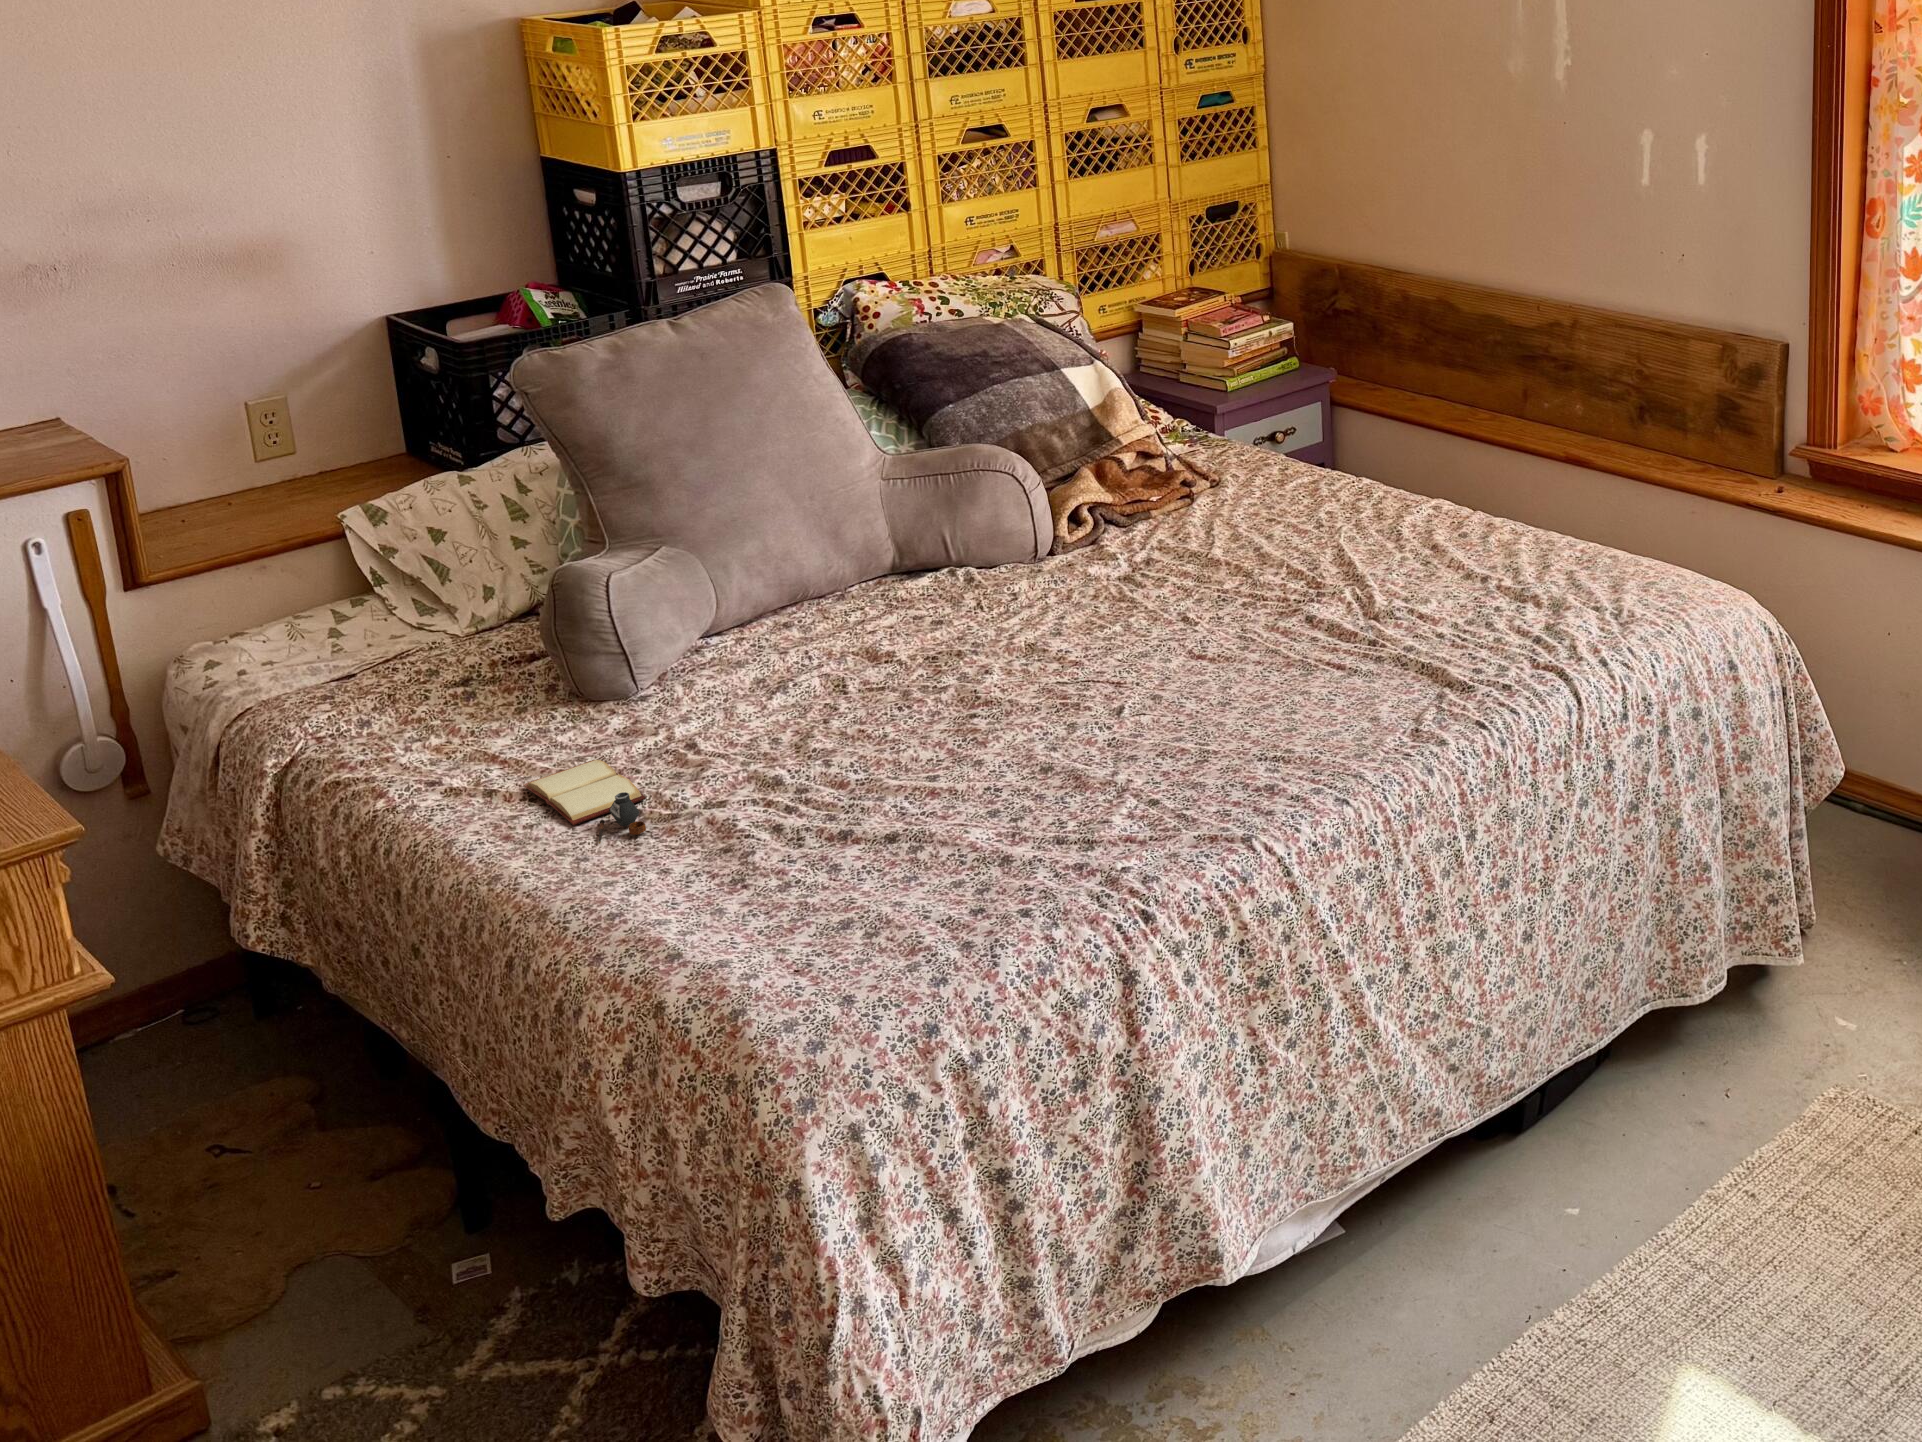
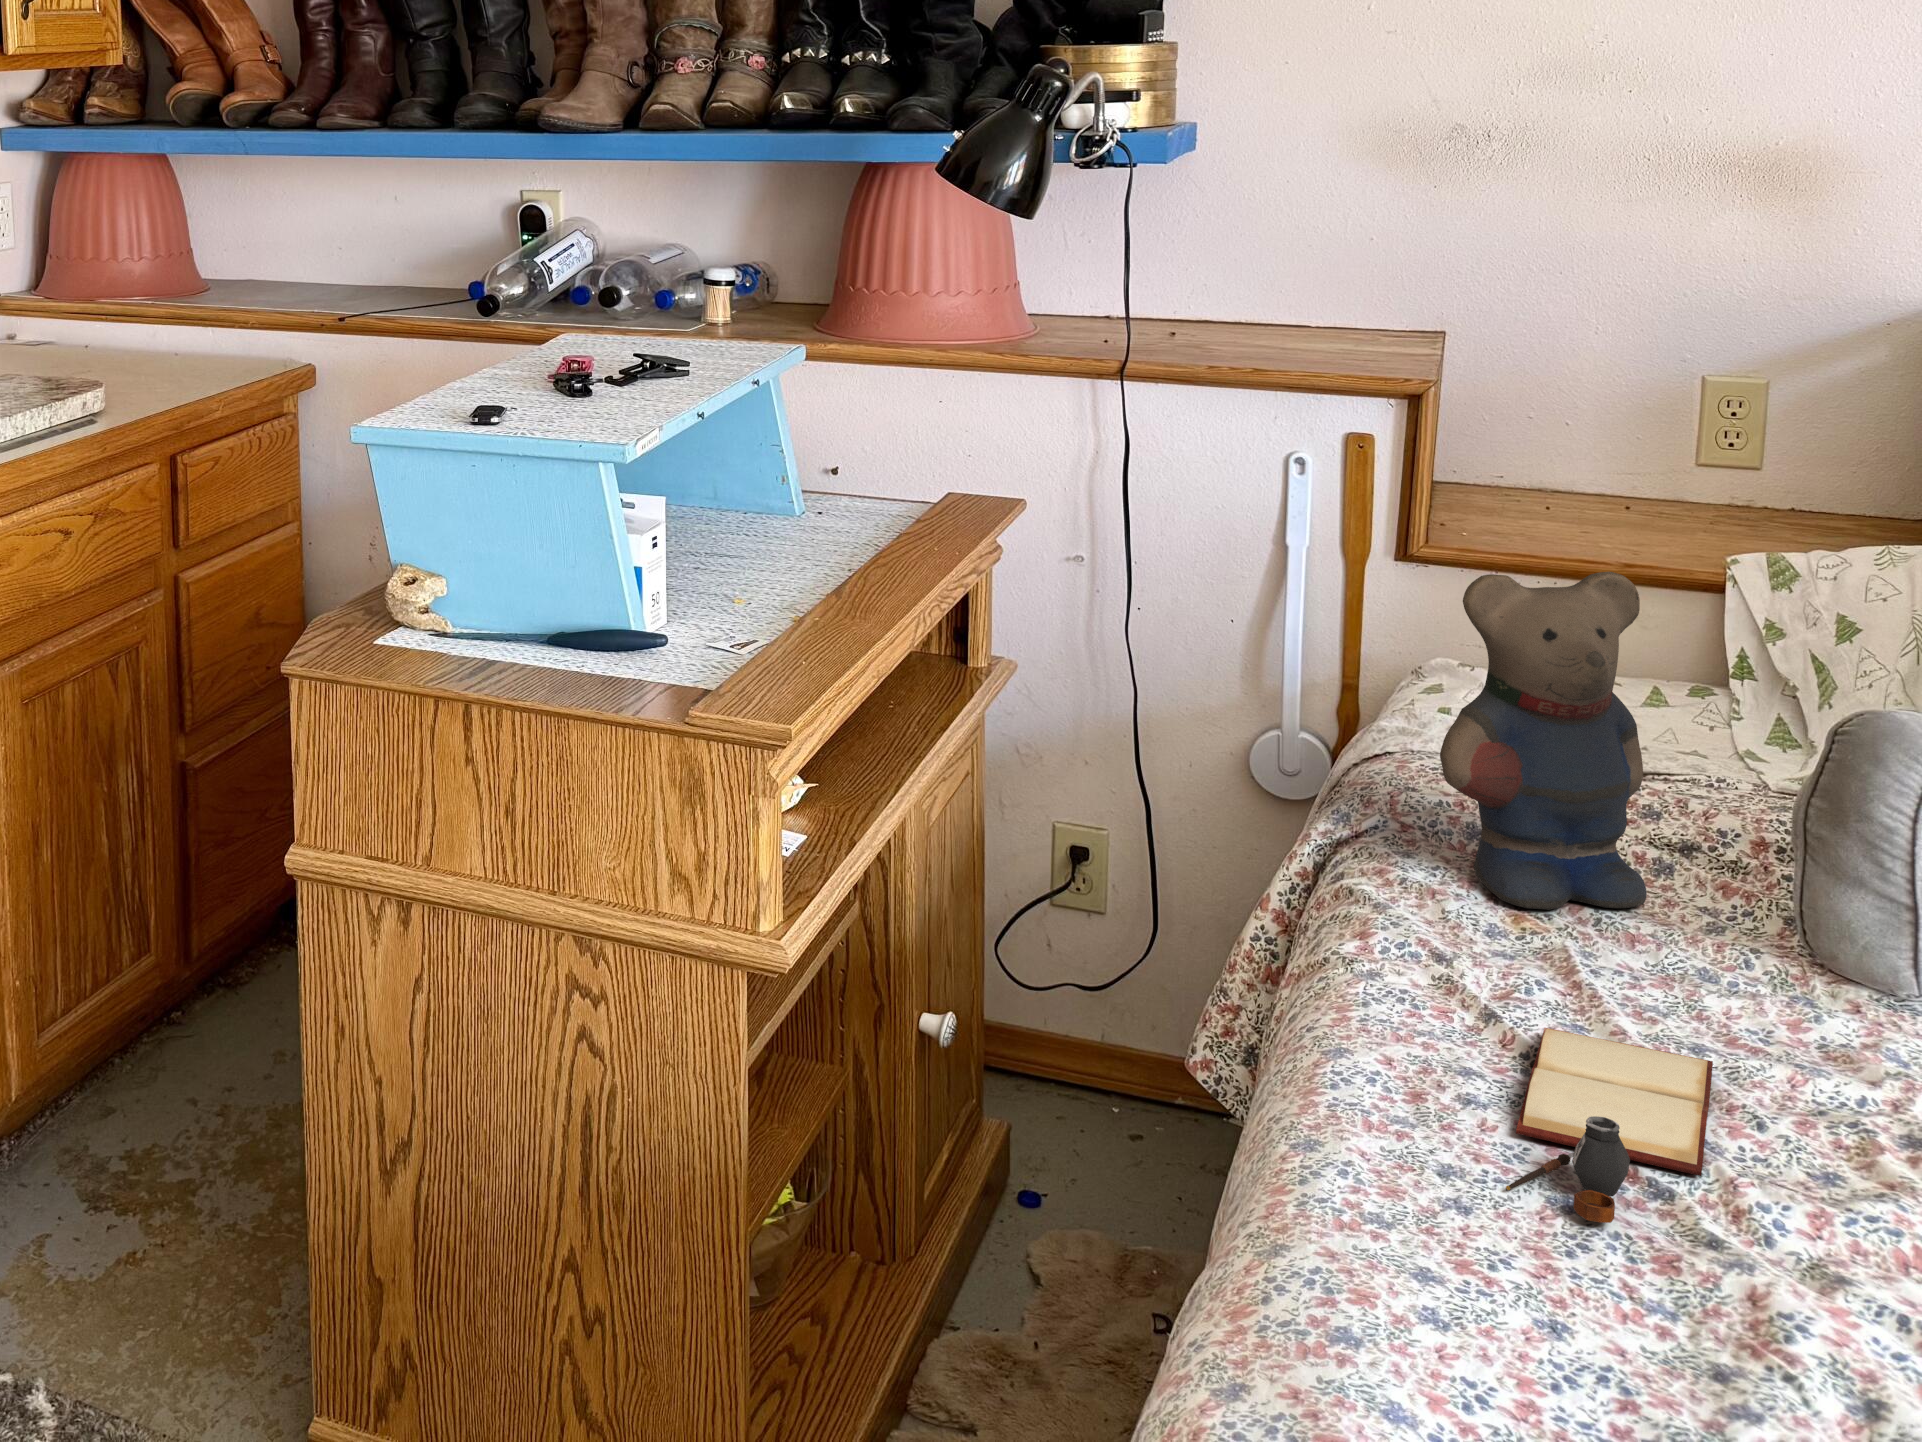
teddy bear: none [351,554,475,747] -> present [1440,572,1647,910]

